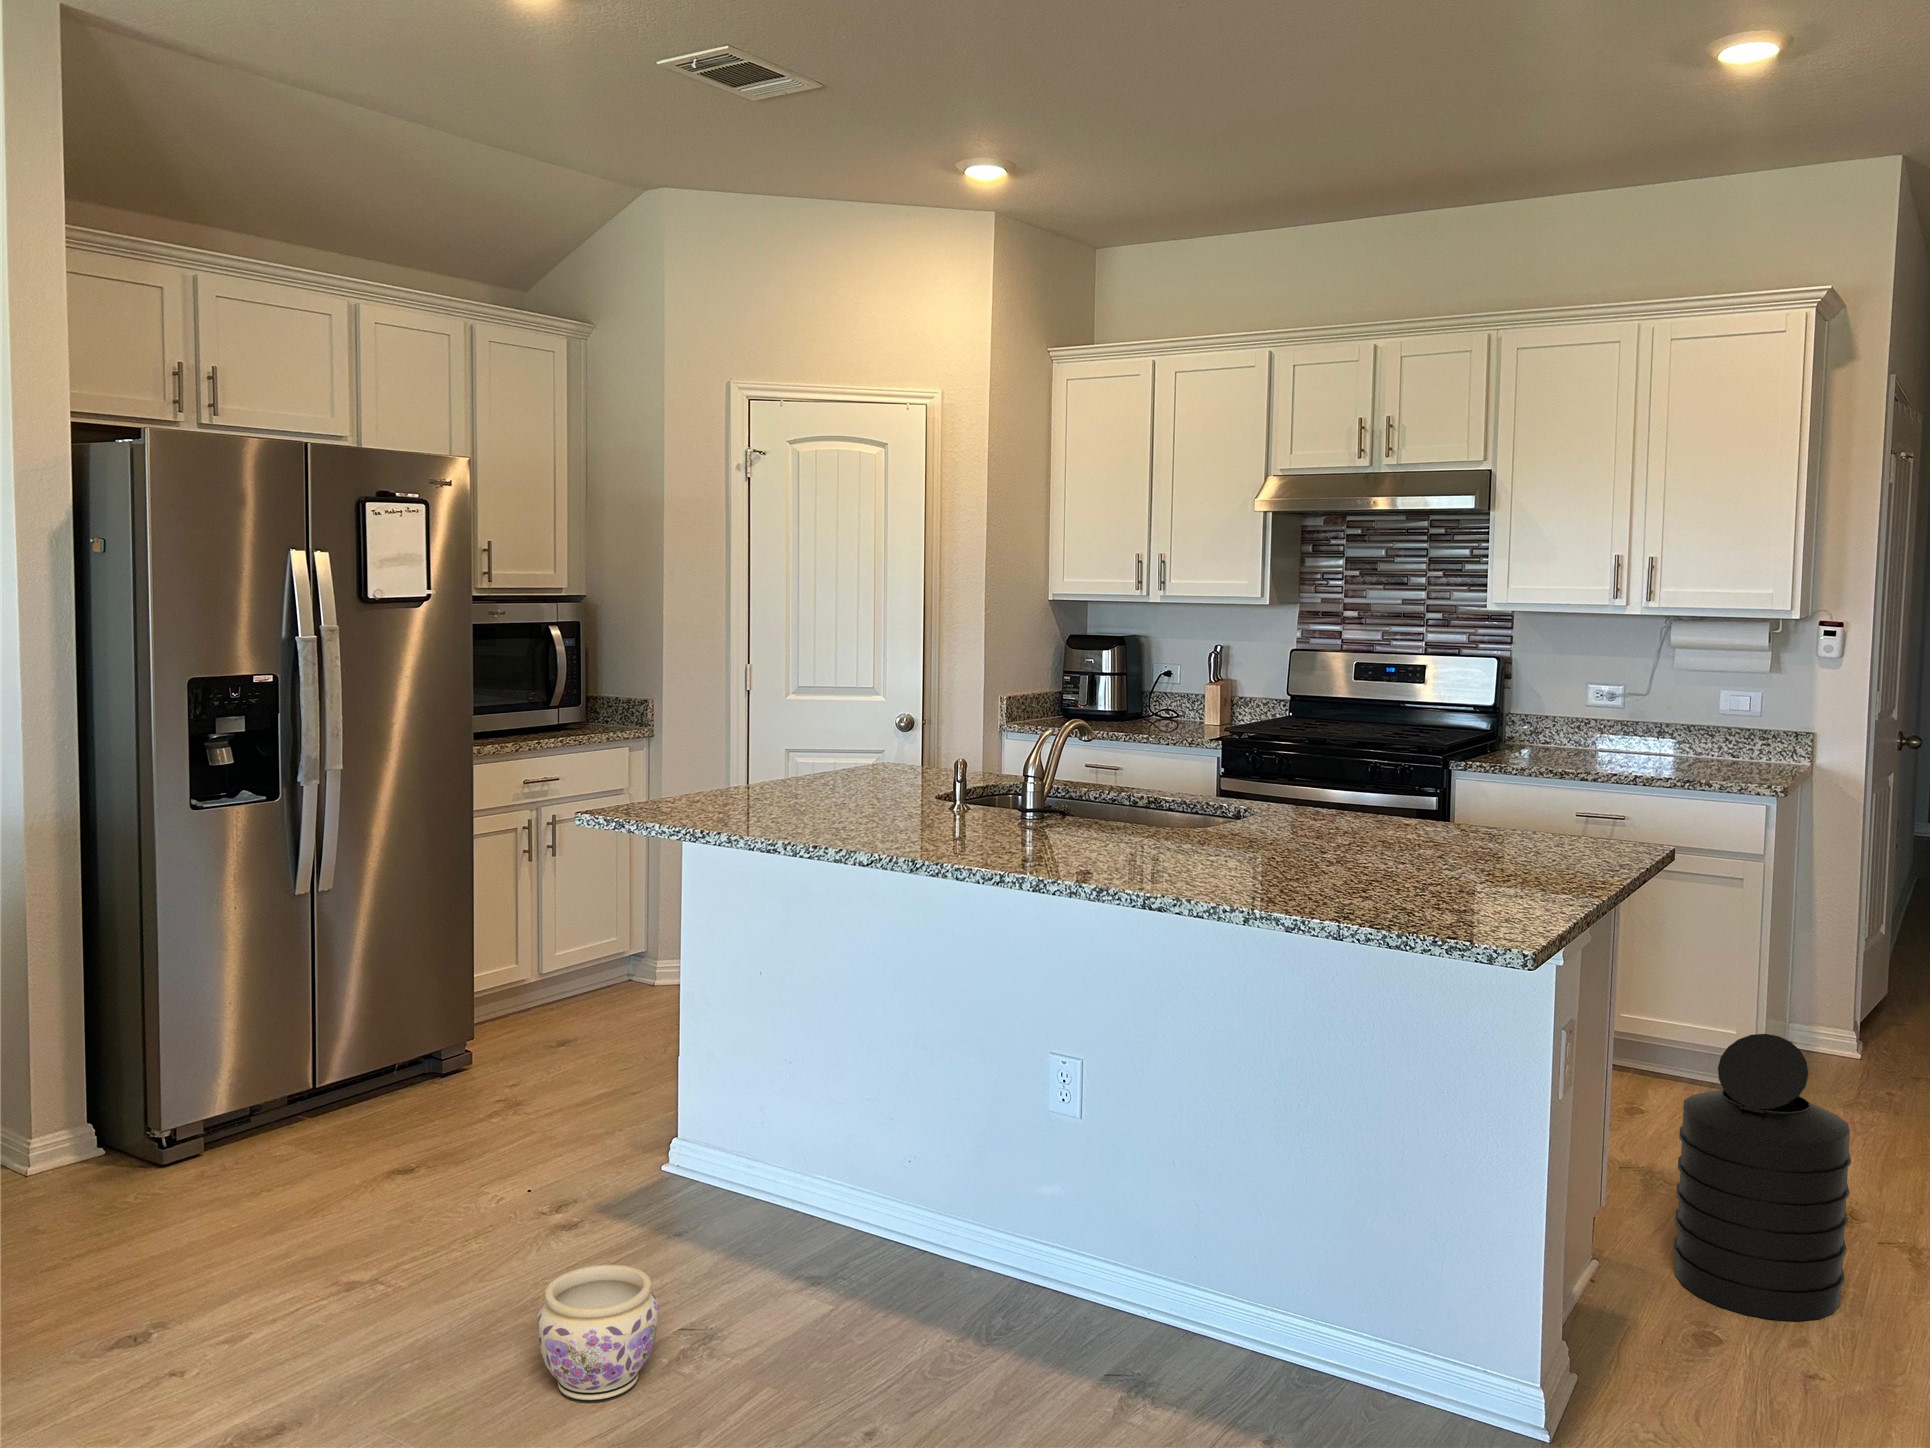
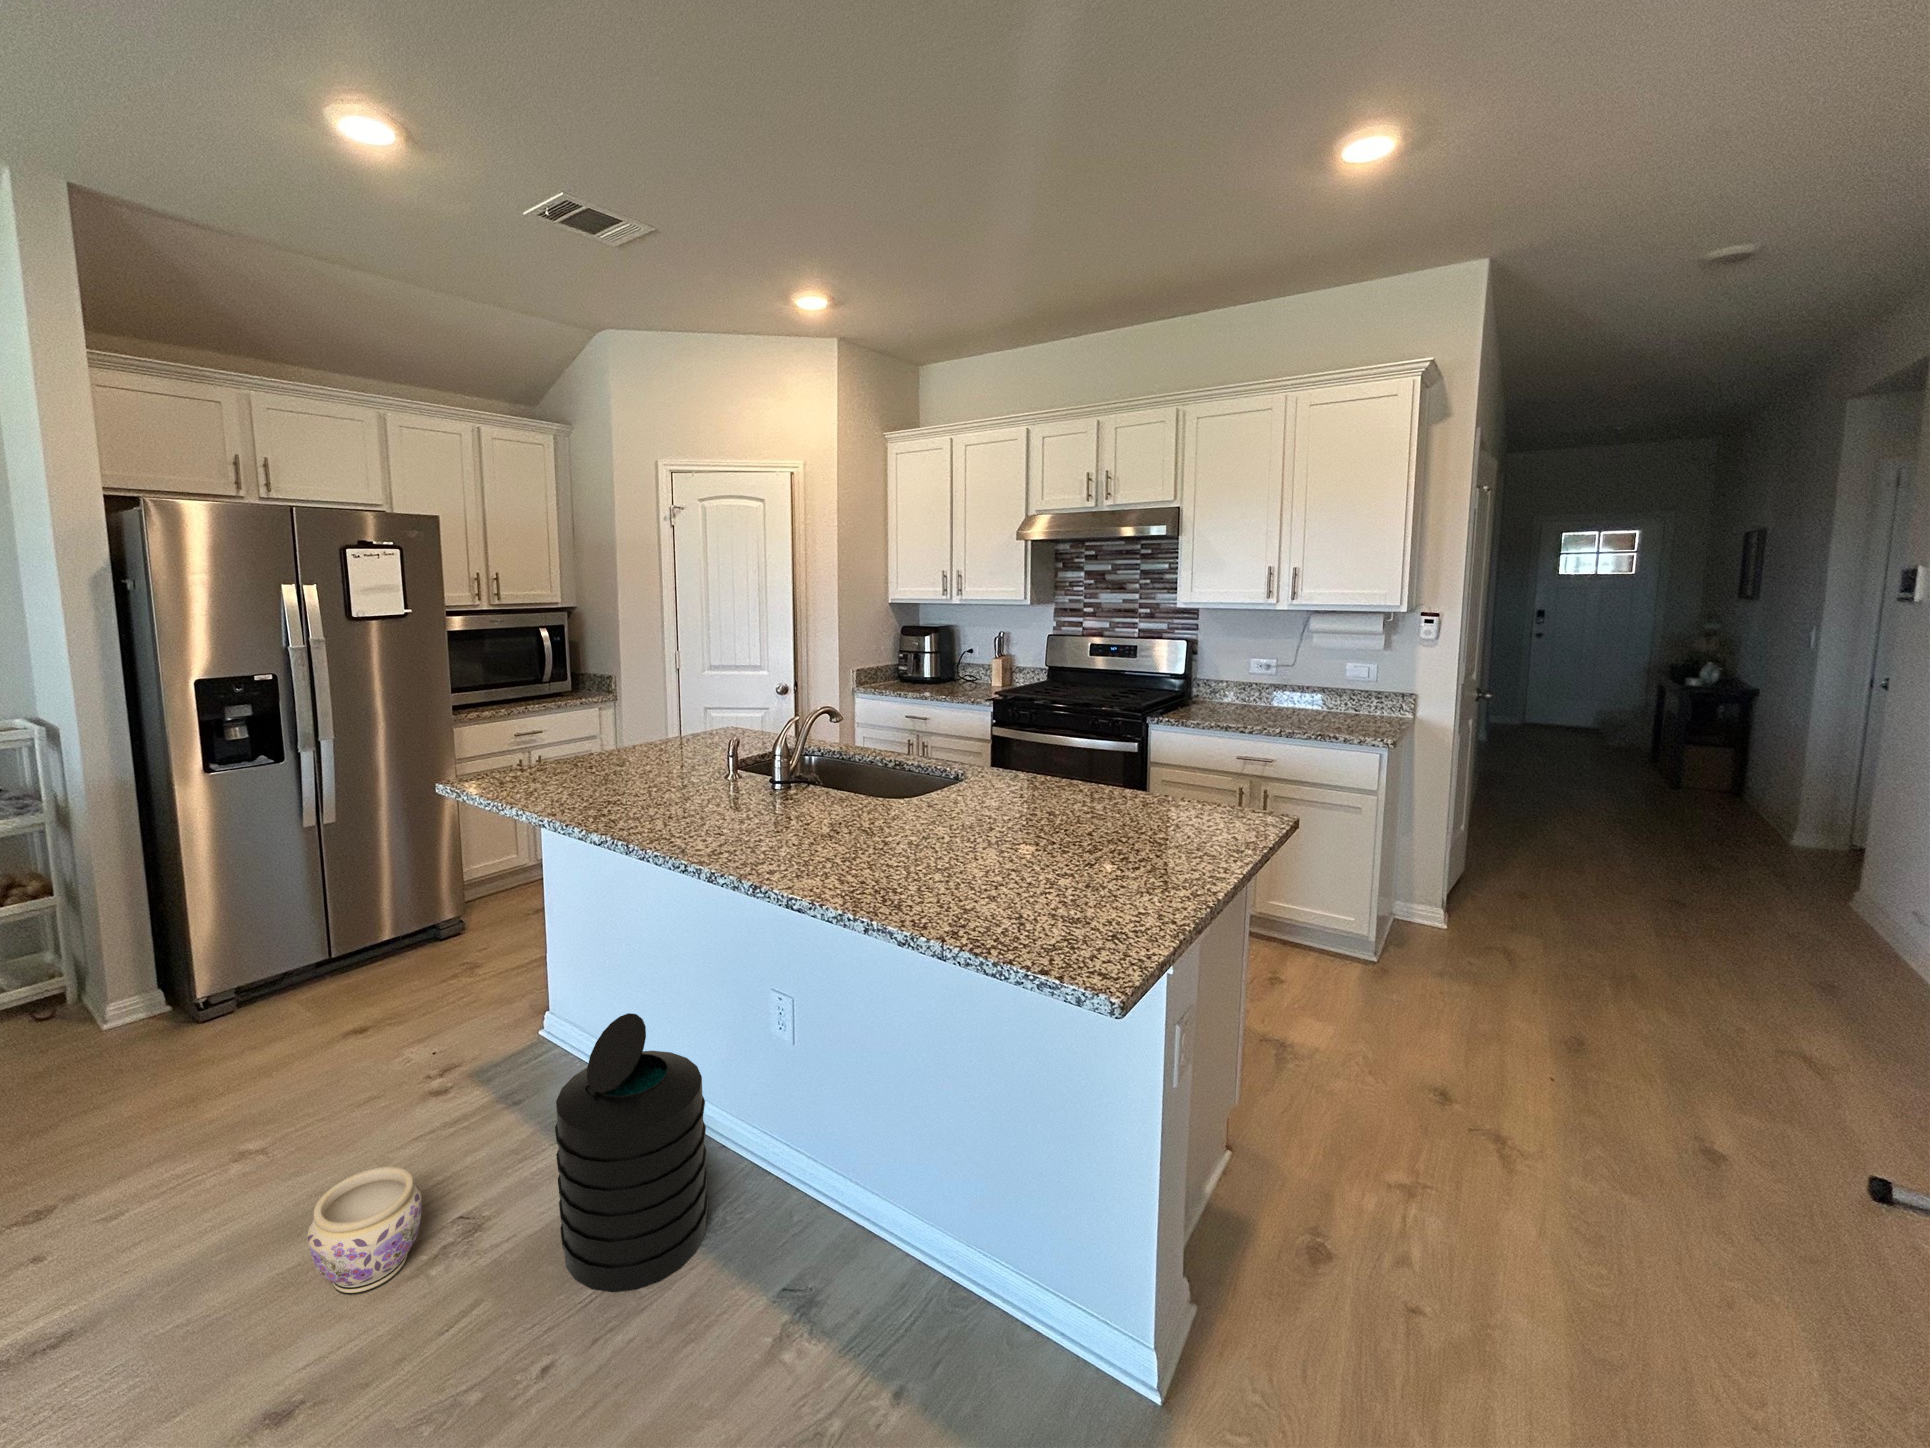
trash can: present [1674,1034,1851,1321] -> present [555,1013,708,1292]

